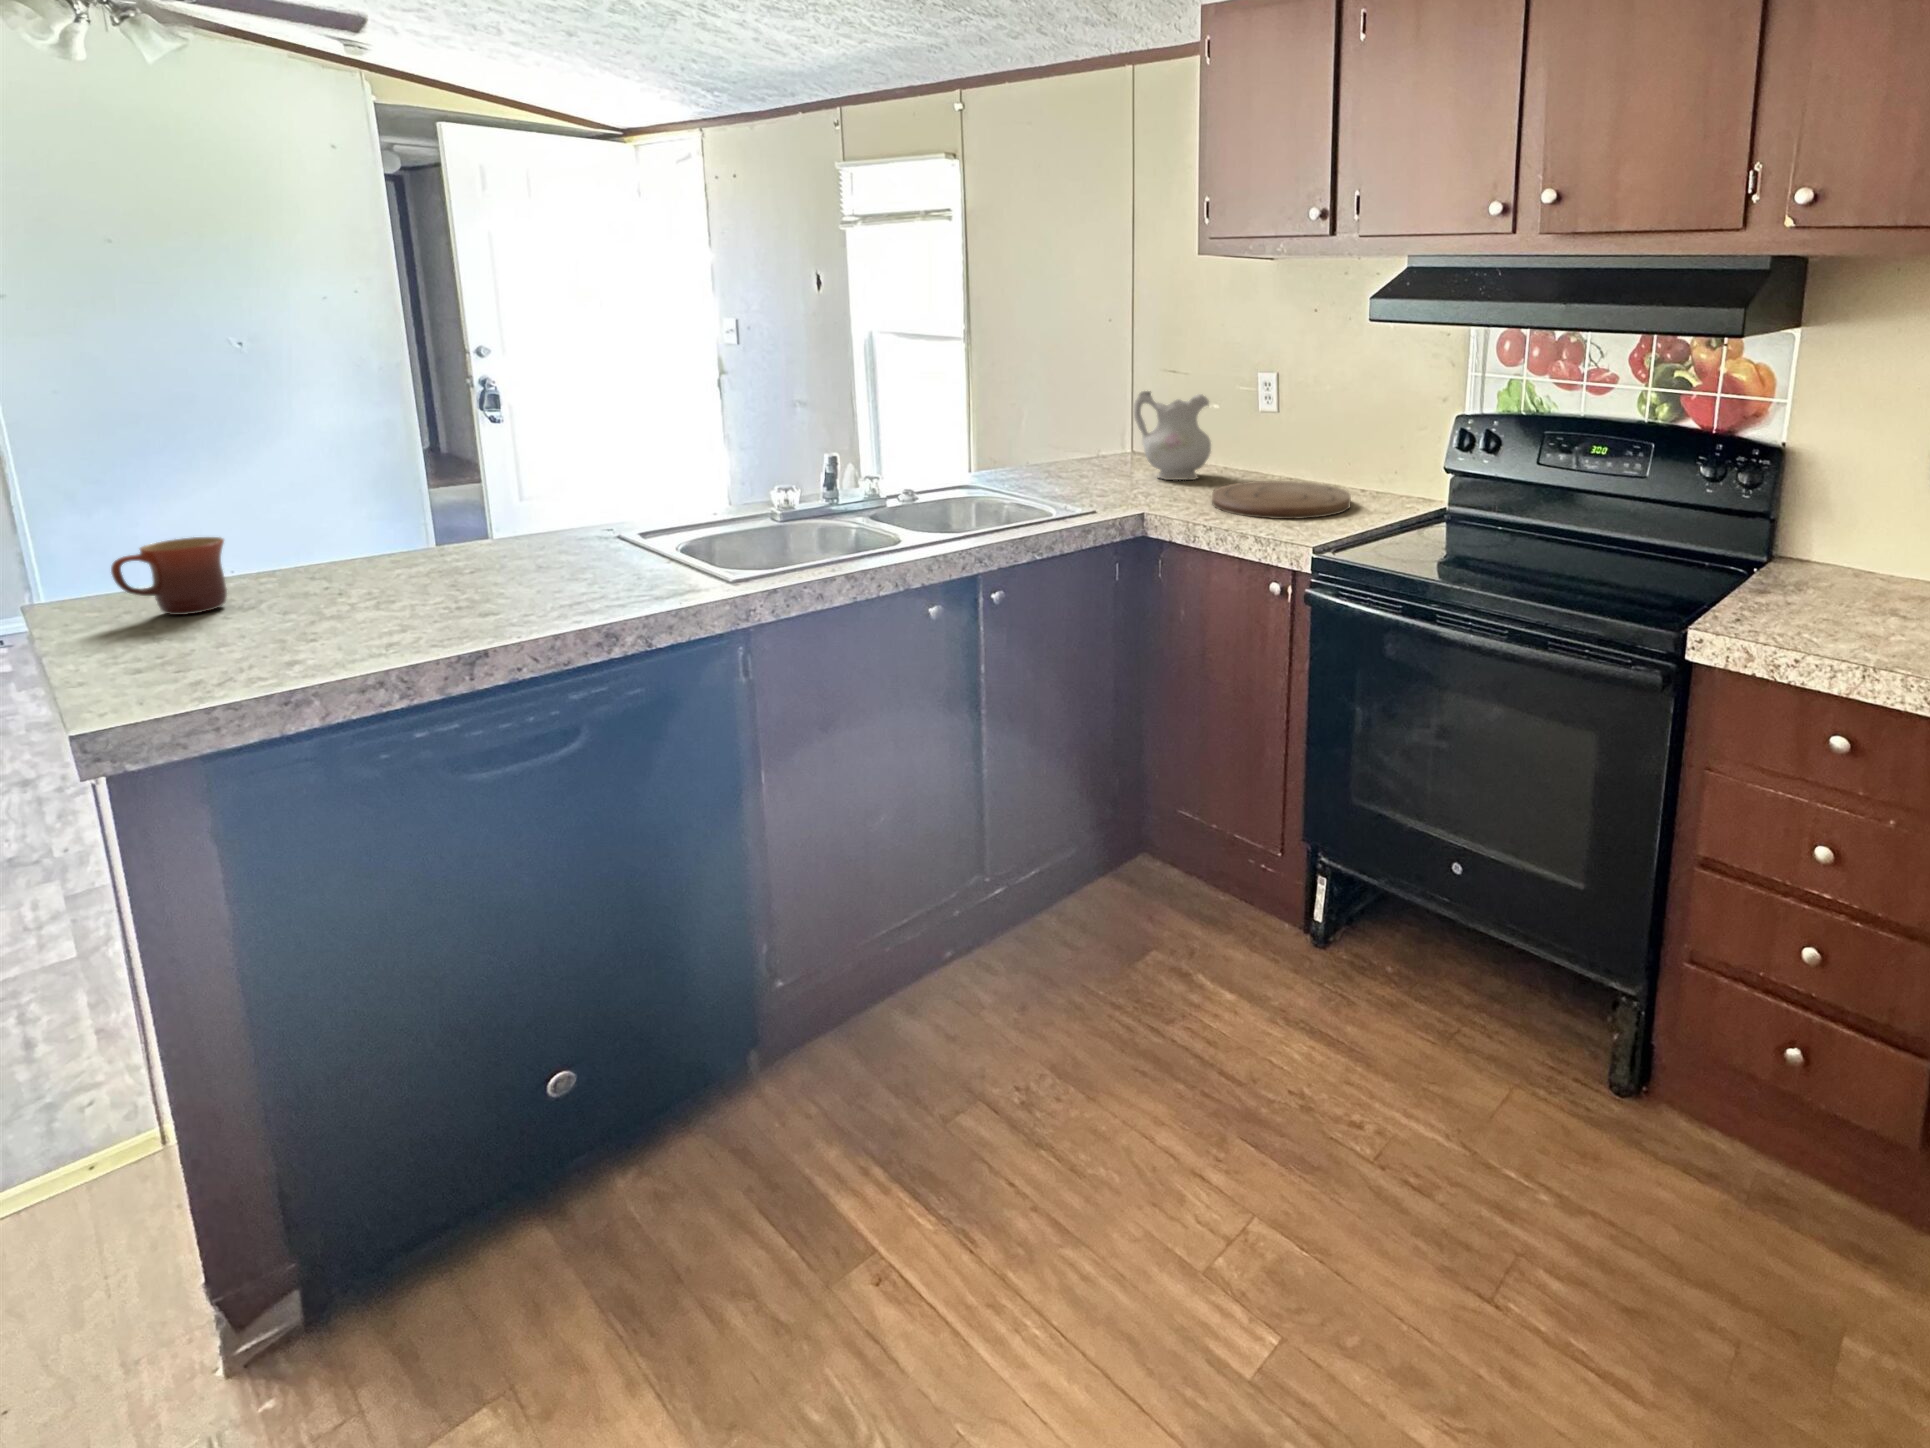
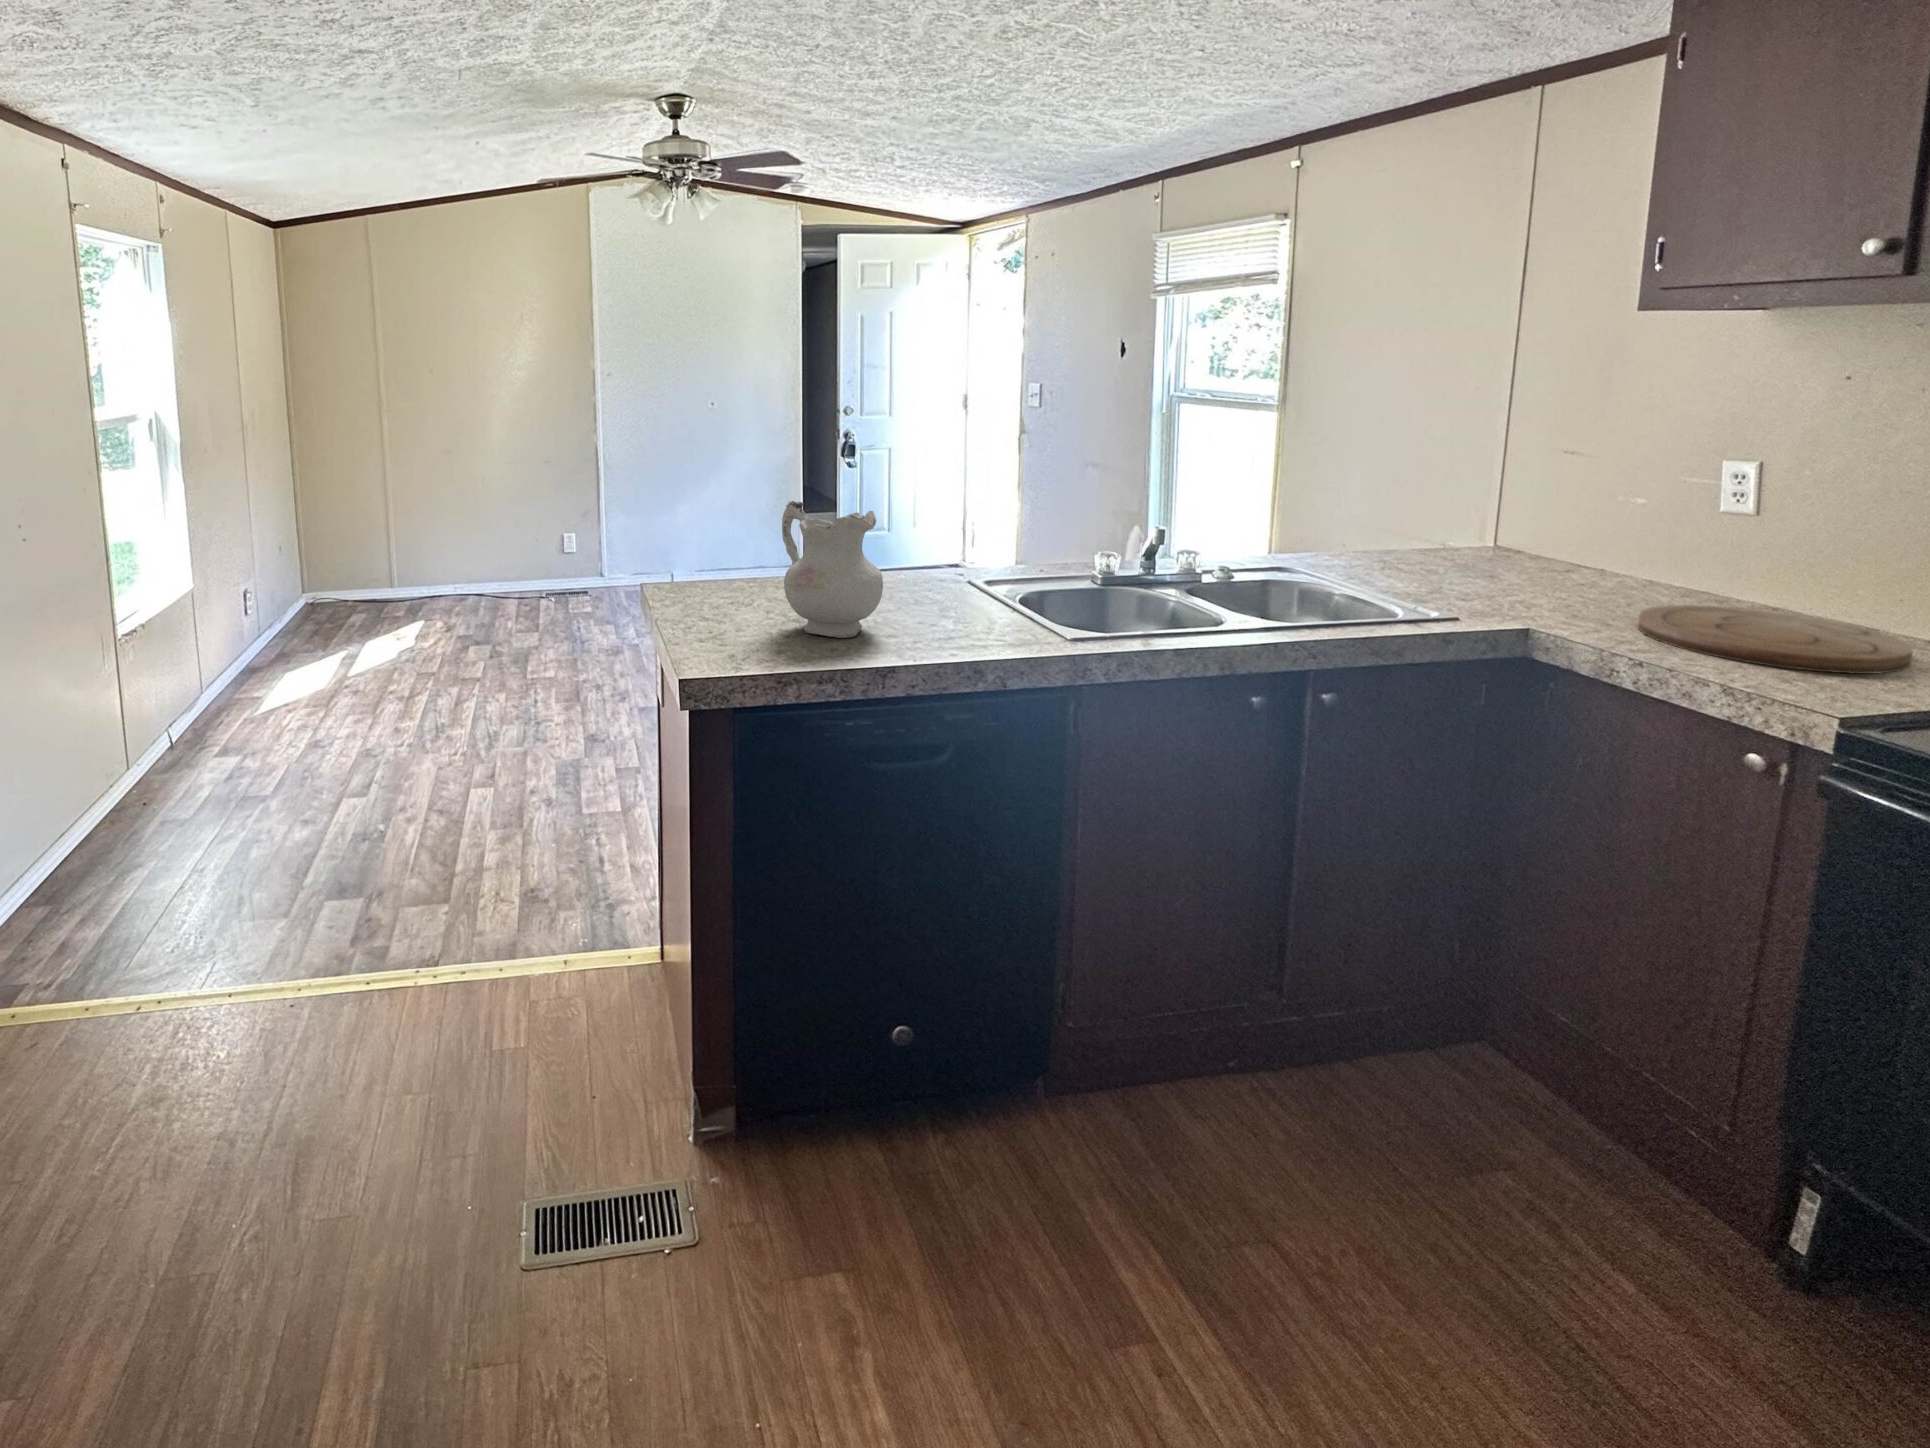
ceramic pitcher: present [1134,391,1211,480] -> present [782,501,883,638]
mug: present [111,537,227,615] -> none [685,551,739,603]

